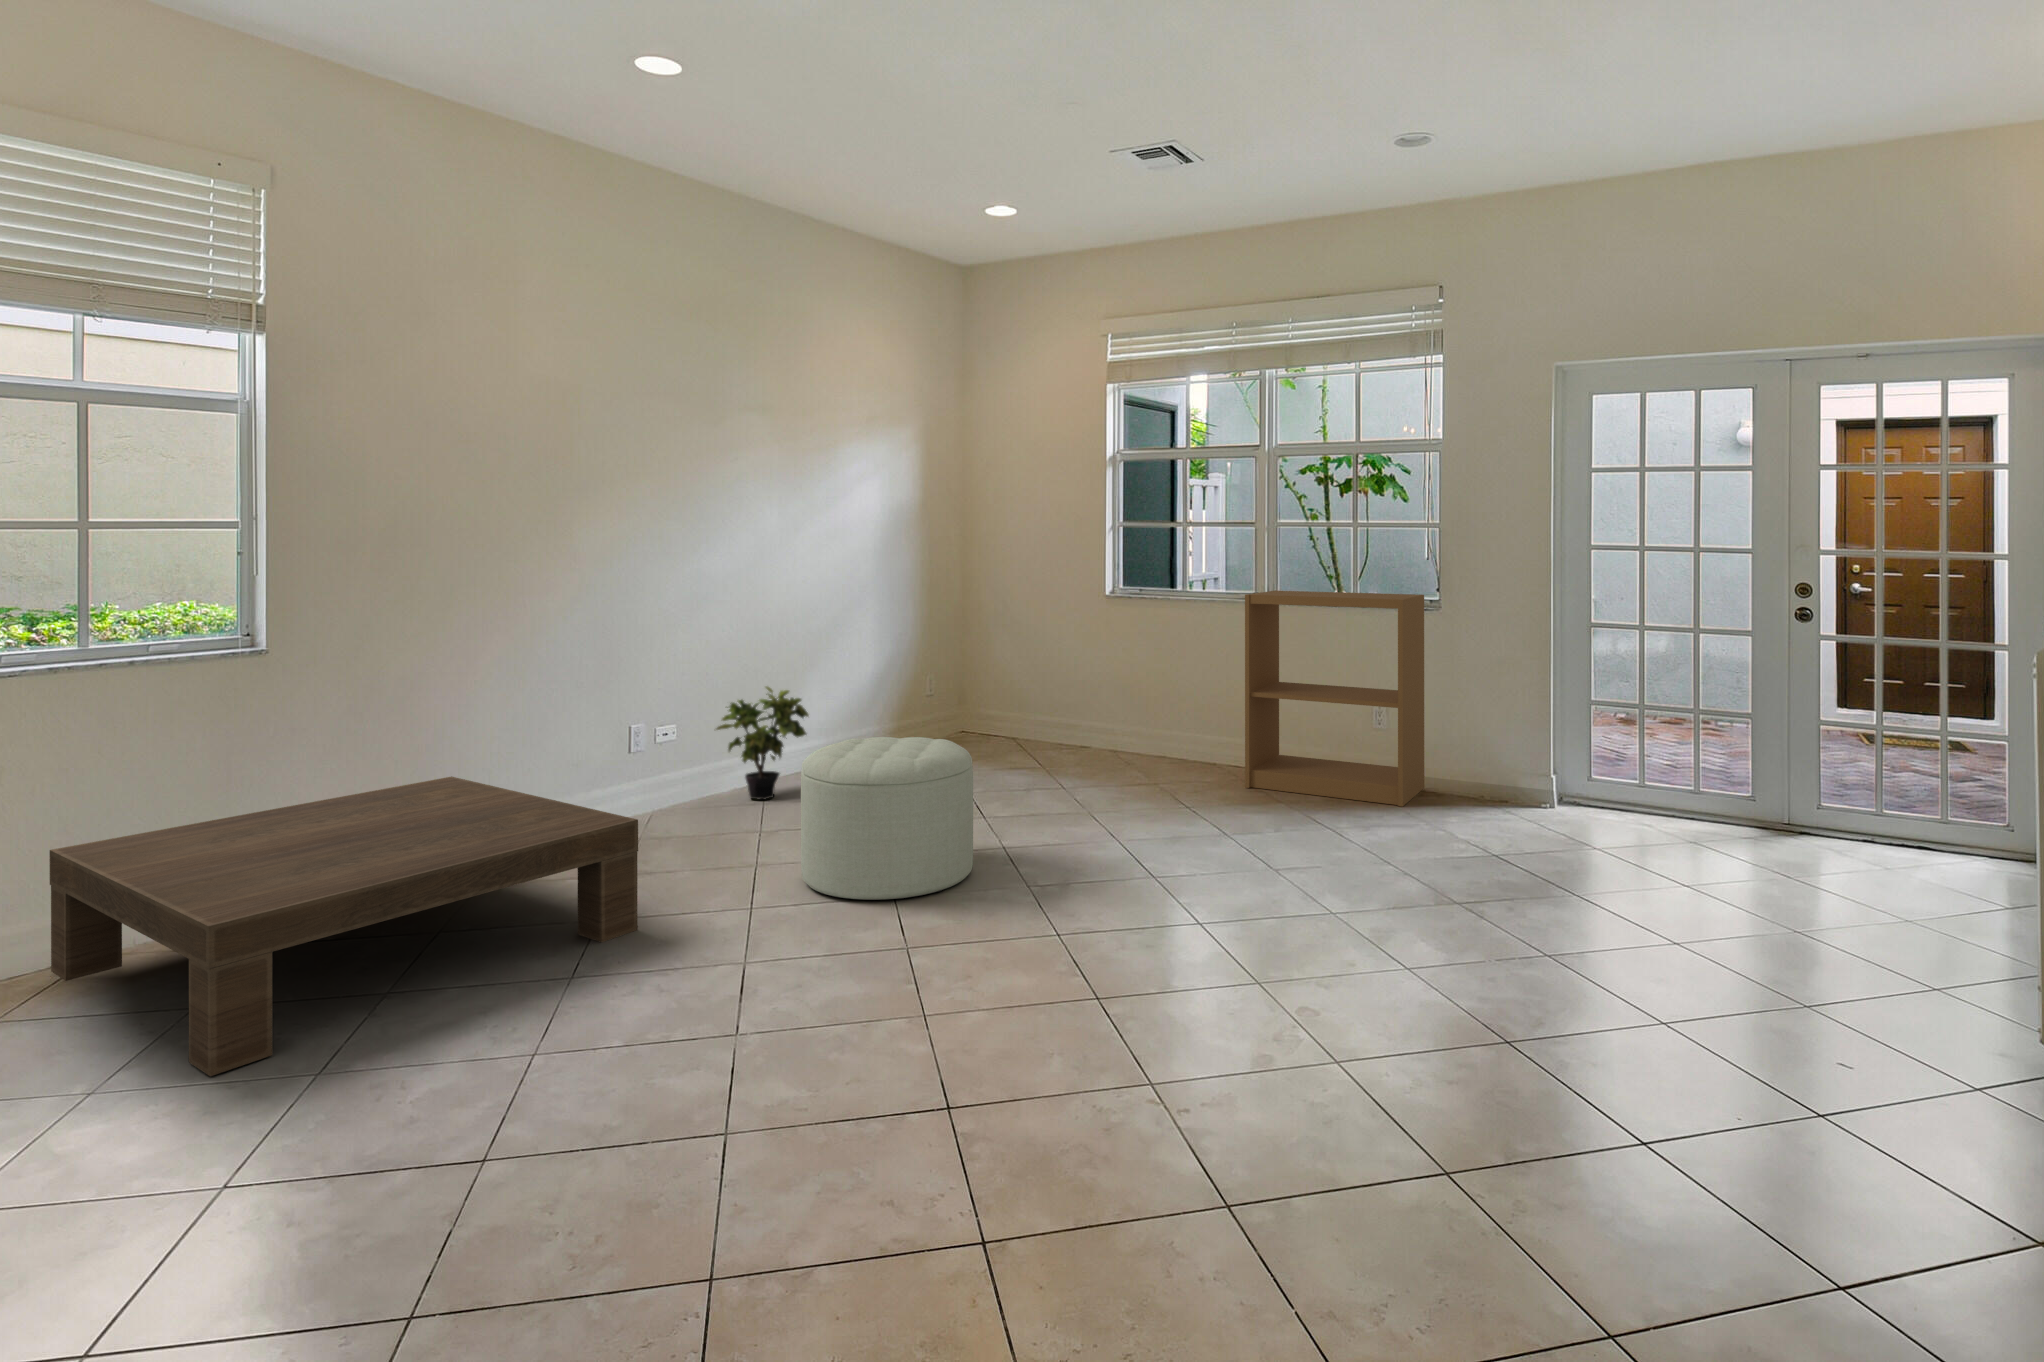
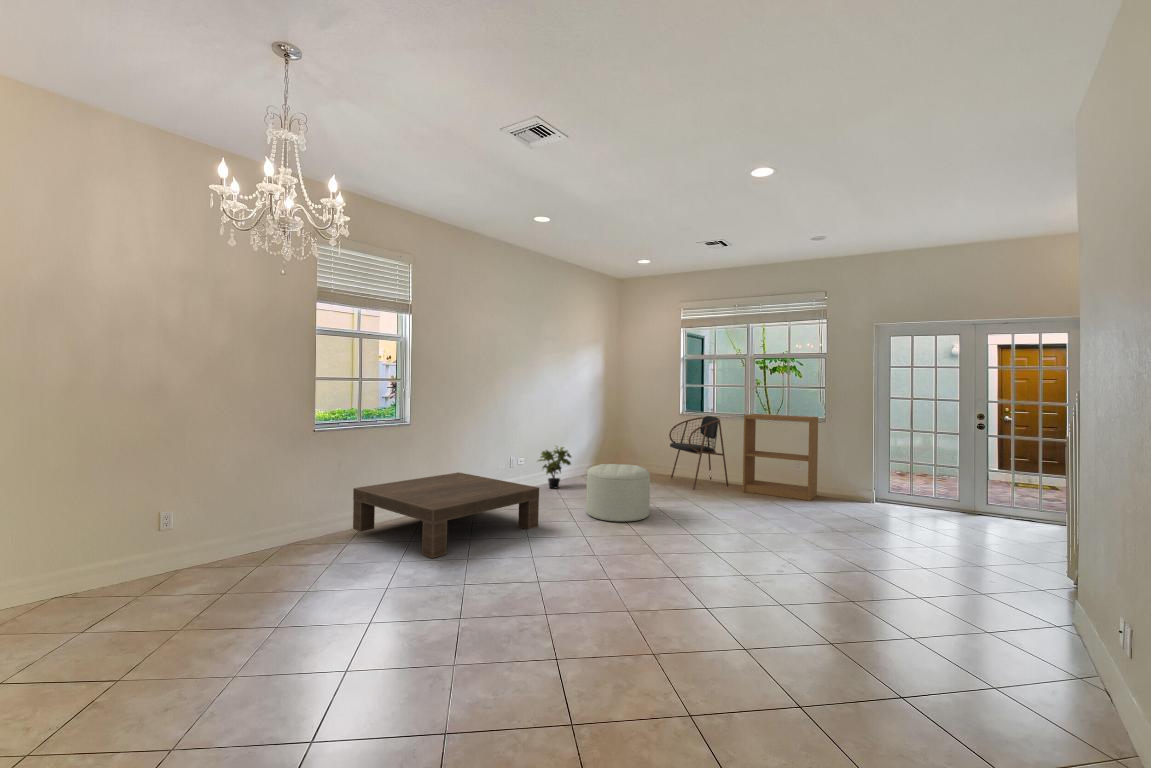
dining chair: none [1074,598,1215,787] -> present [669,416,728,490]

